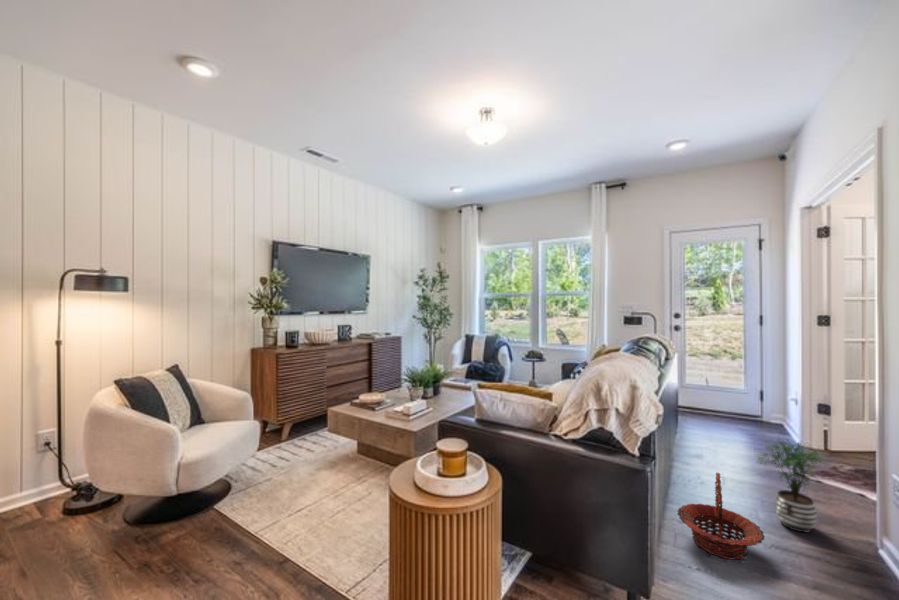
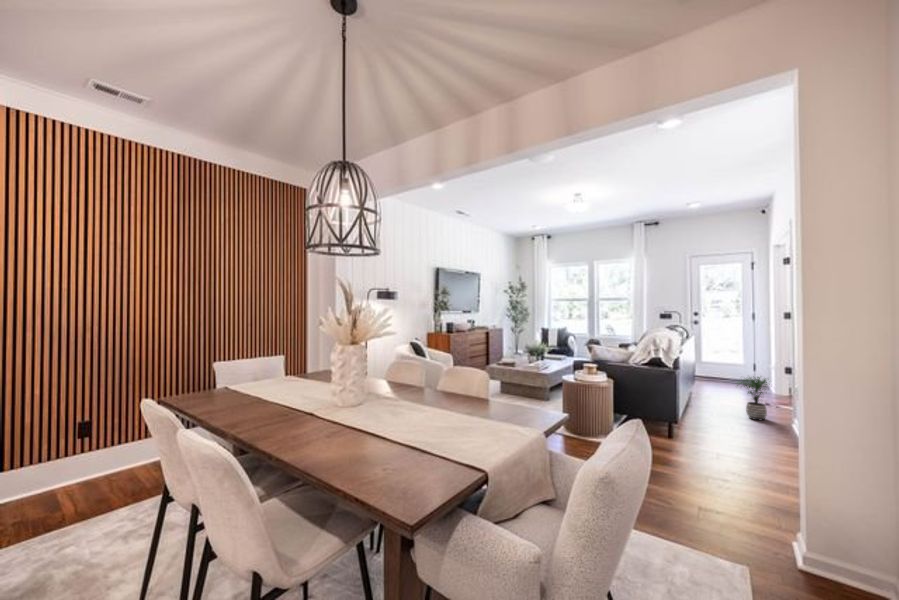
basket: present [678,473,765,559] -> none [693,388,736,426]

